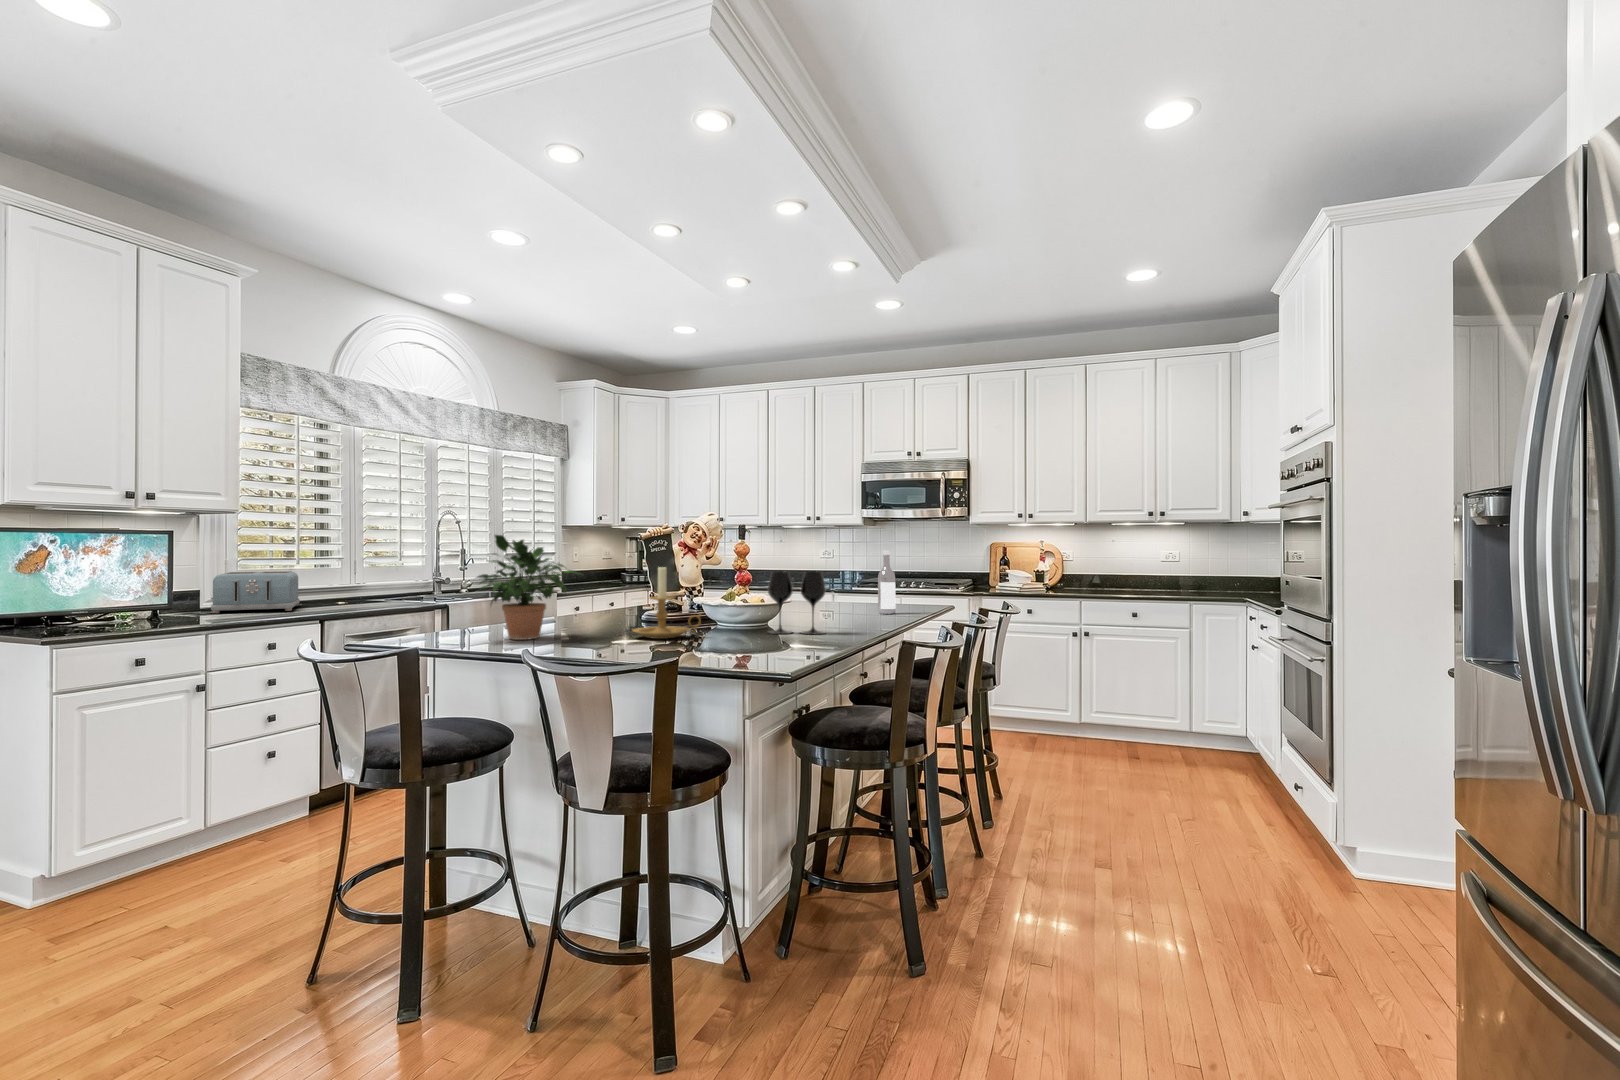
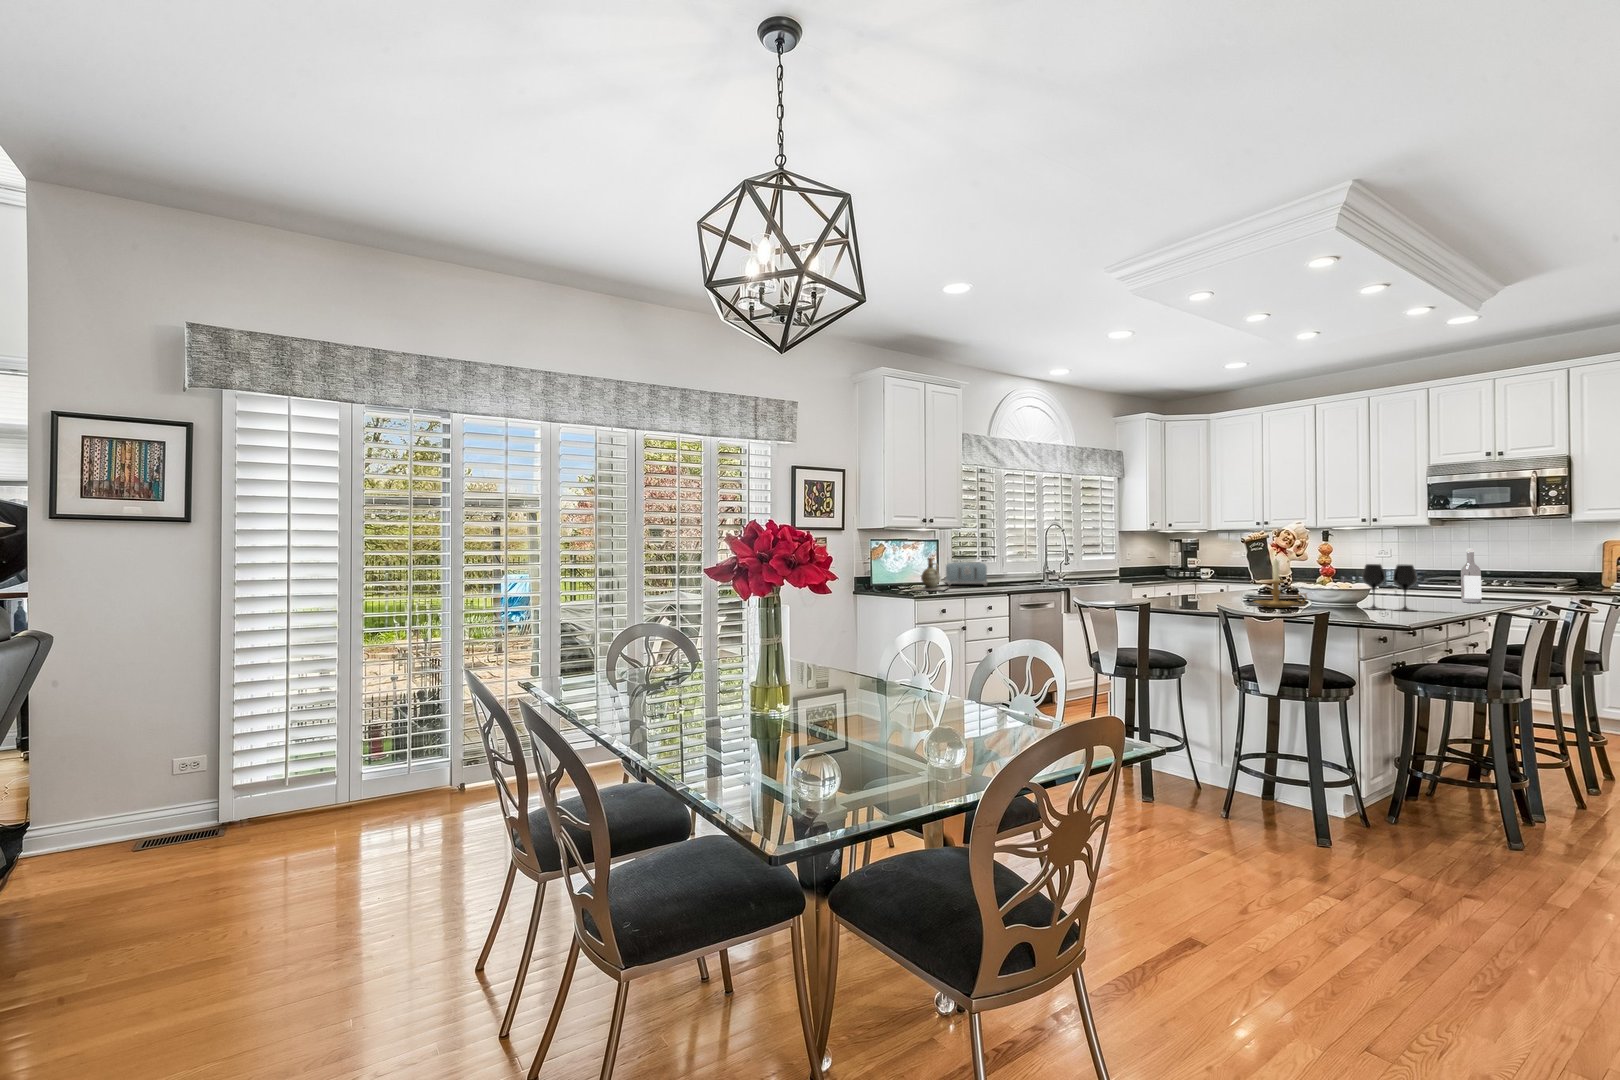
potted plant: present [477,535,582,640] -> none [1143,539,1217,604]
ceramic jug: none [84,566,194,628] -> present [912,558,946,590]

